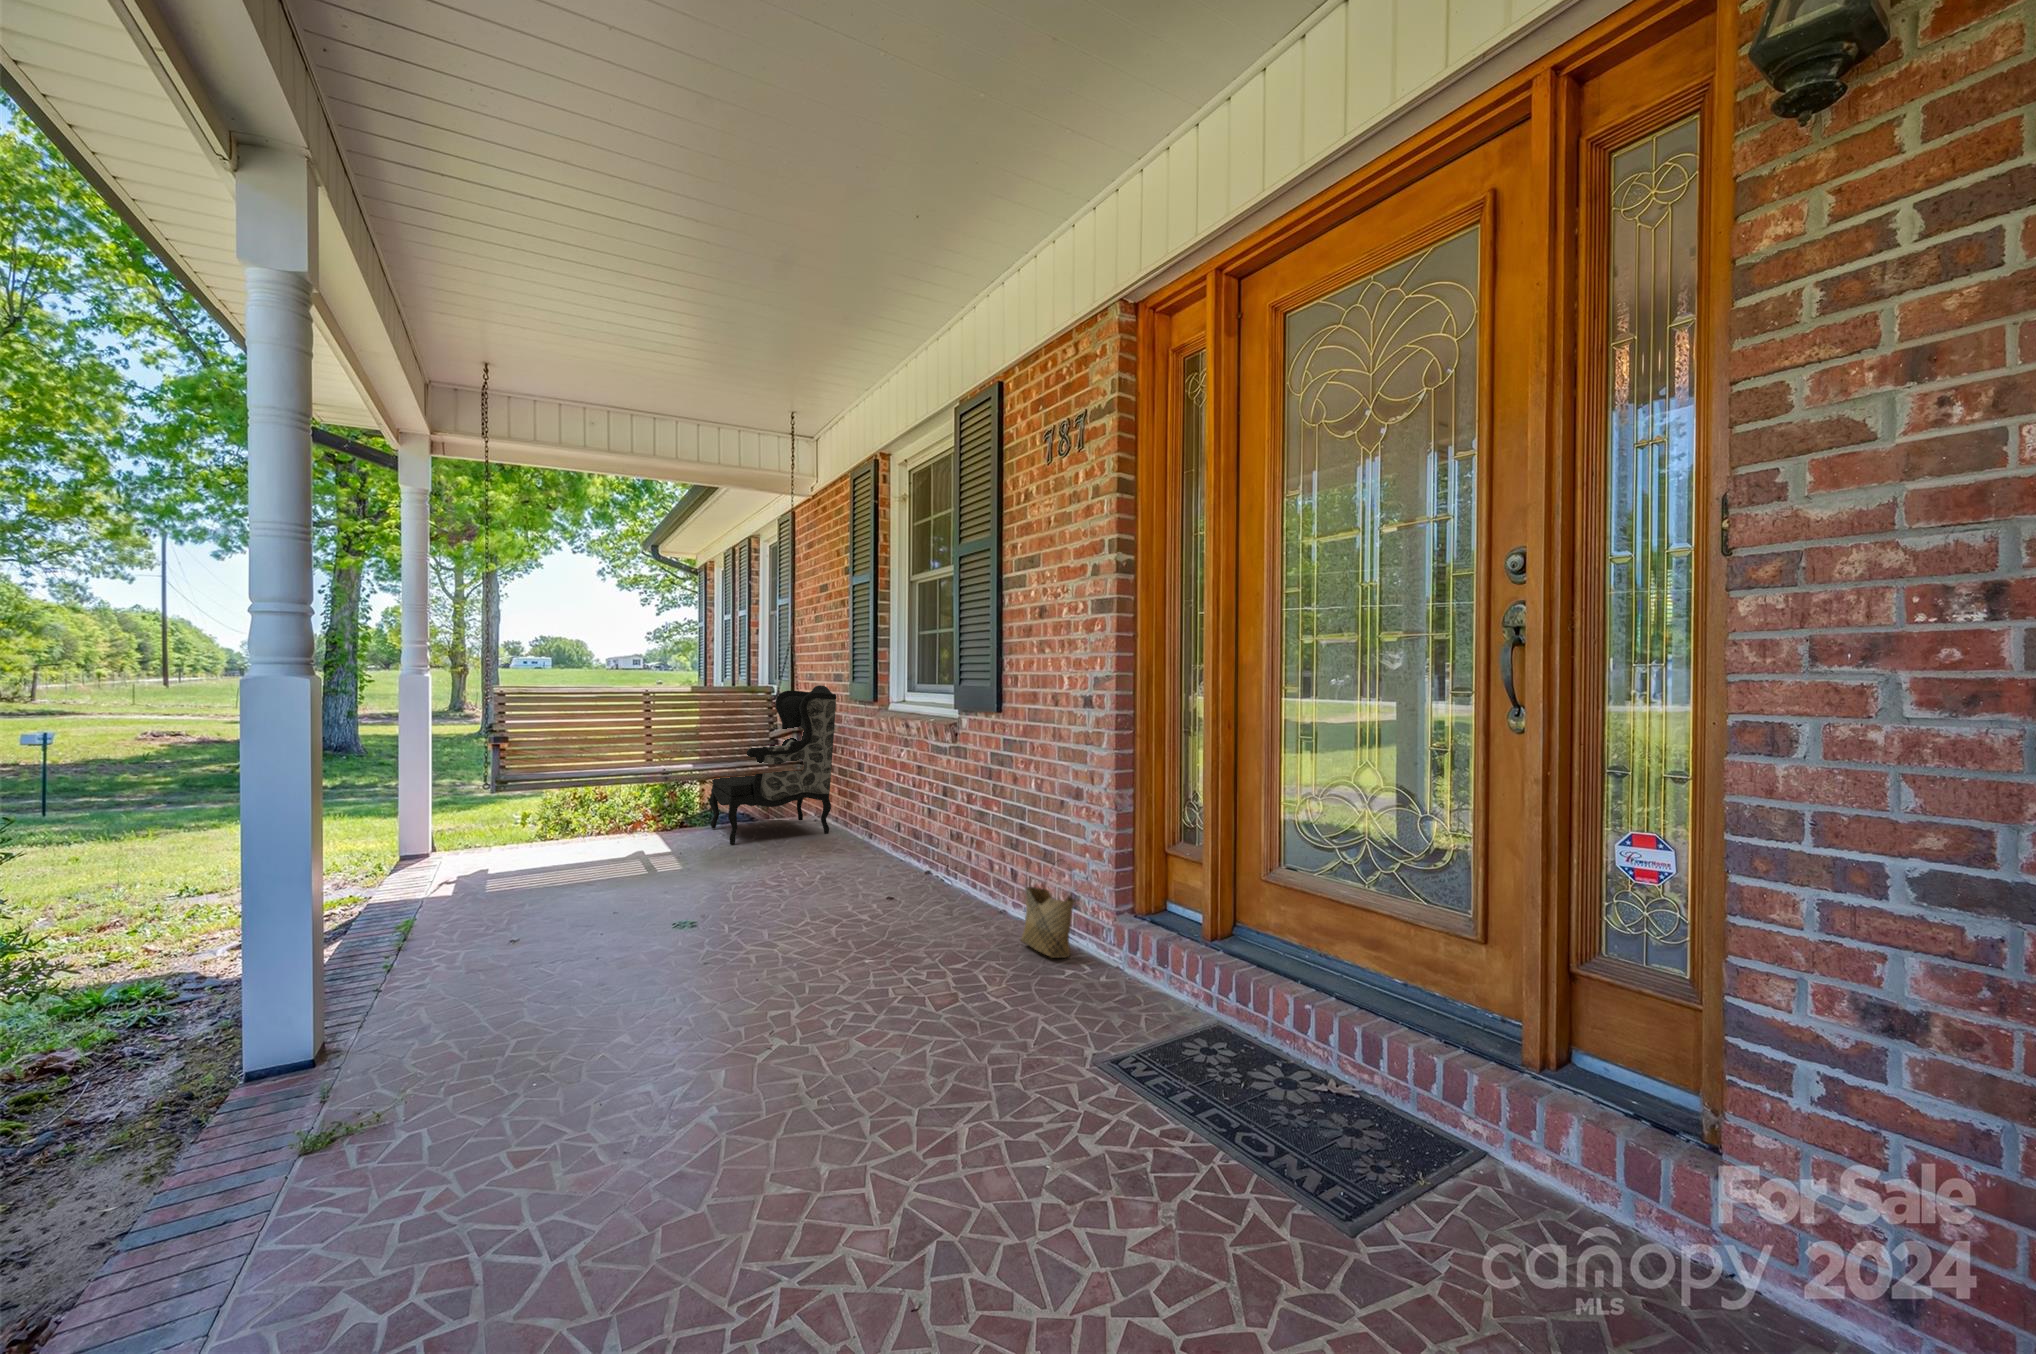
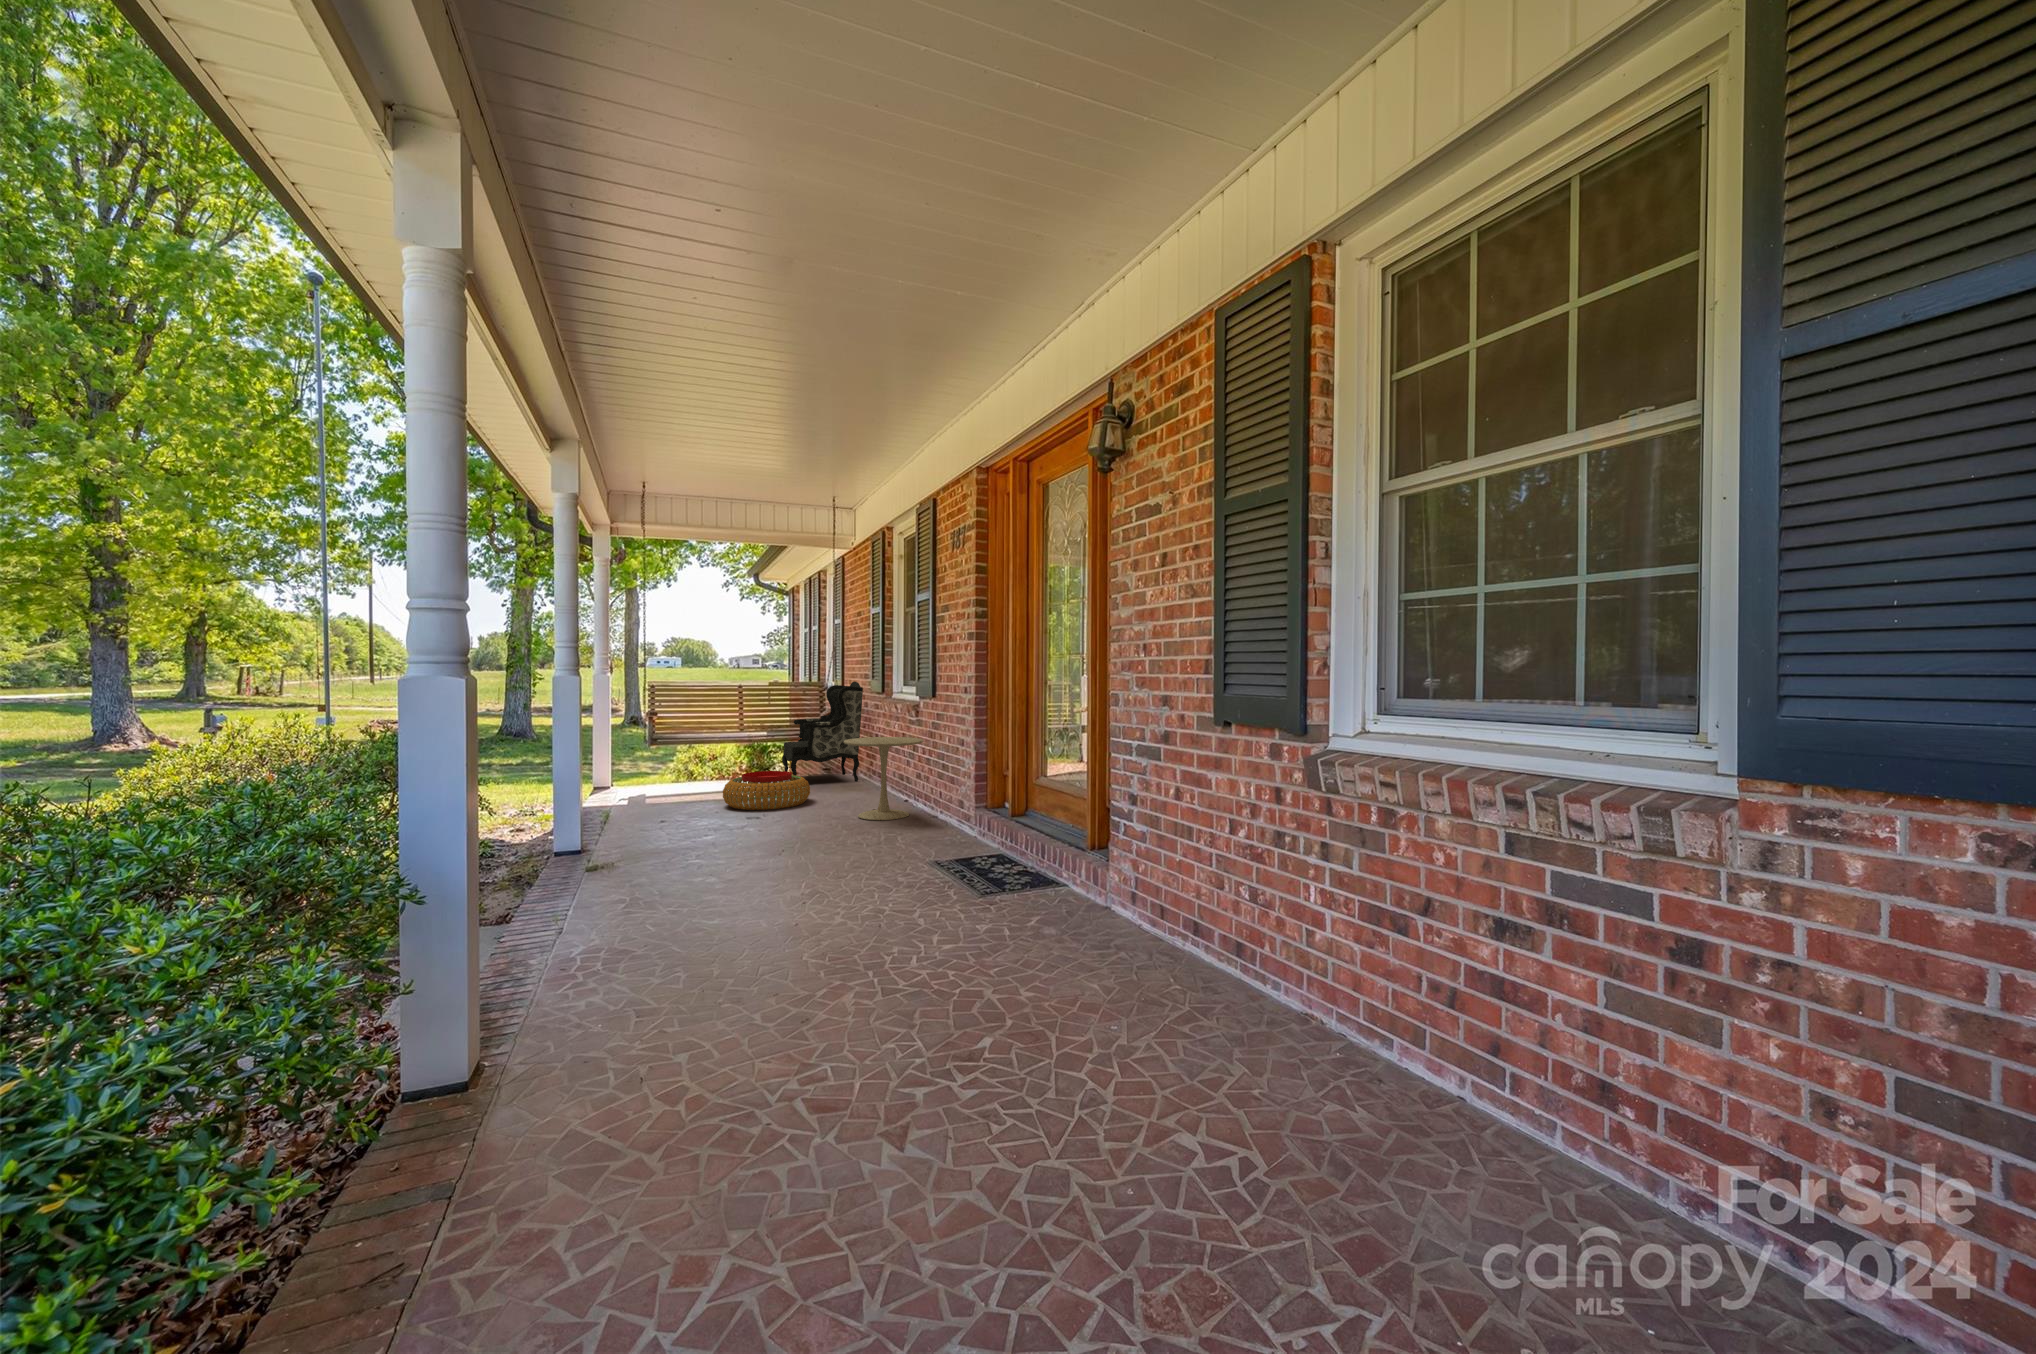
side table: none [848,776,983,925] -> present [844,737,923,820]
pouf: none [625,830,773,903] -> present [723,771,810,810]
woven basket: present [1021,860,1074,958] -> none [930,780,955,833]

